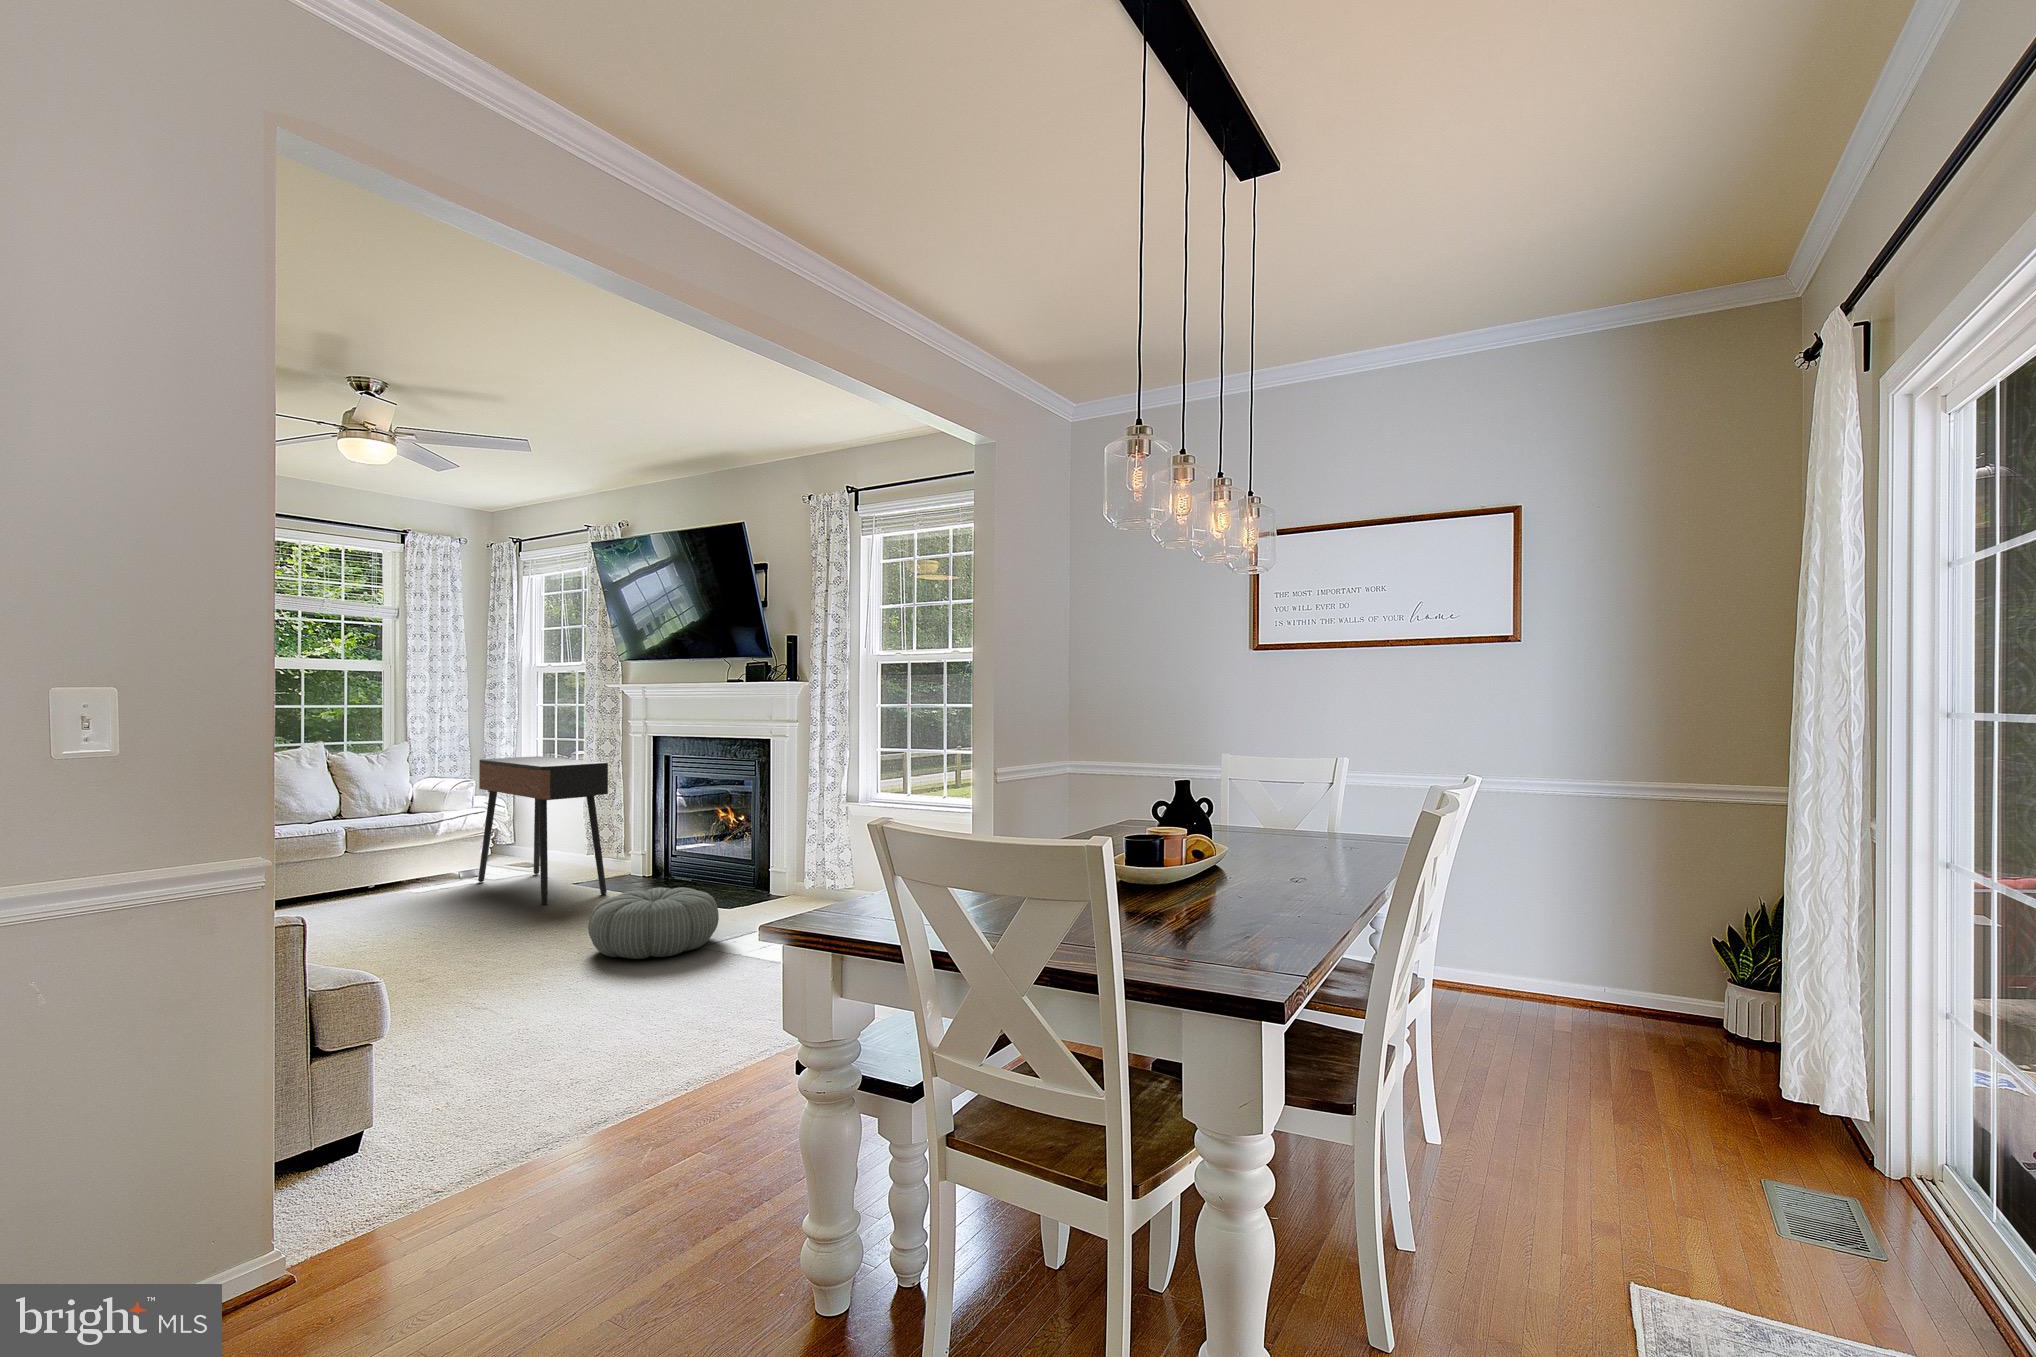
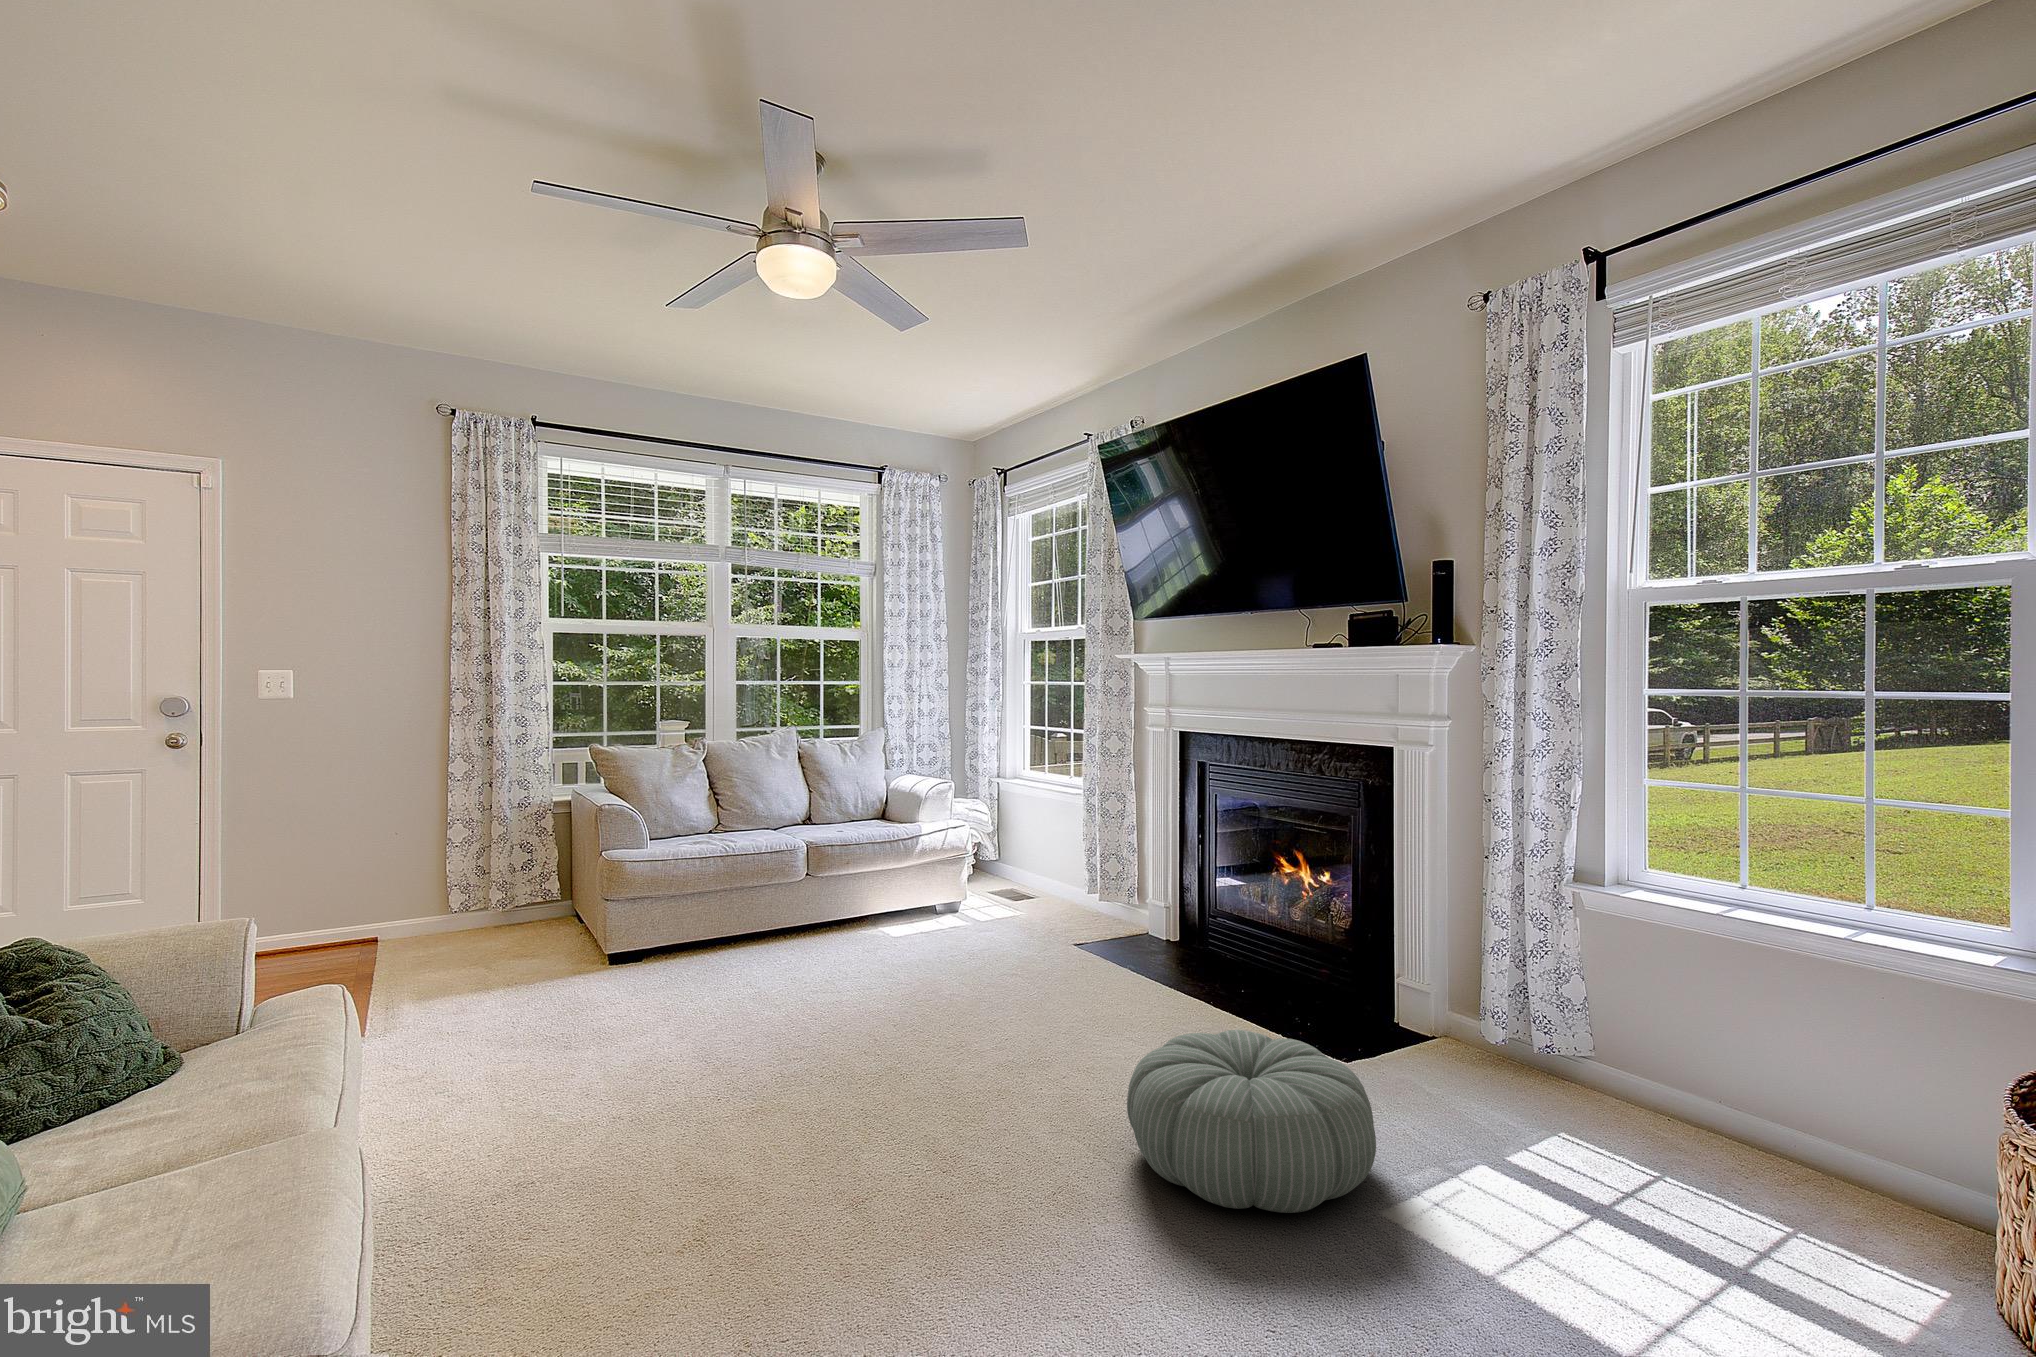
console table: present [478,756,608,905] -> none [958,753,1126,984]

